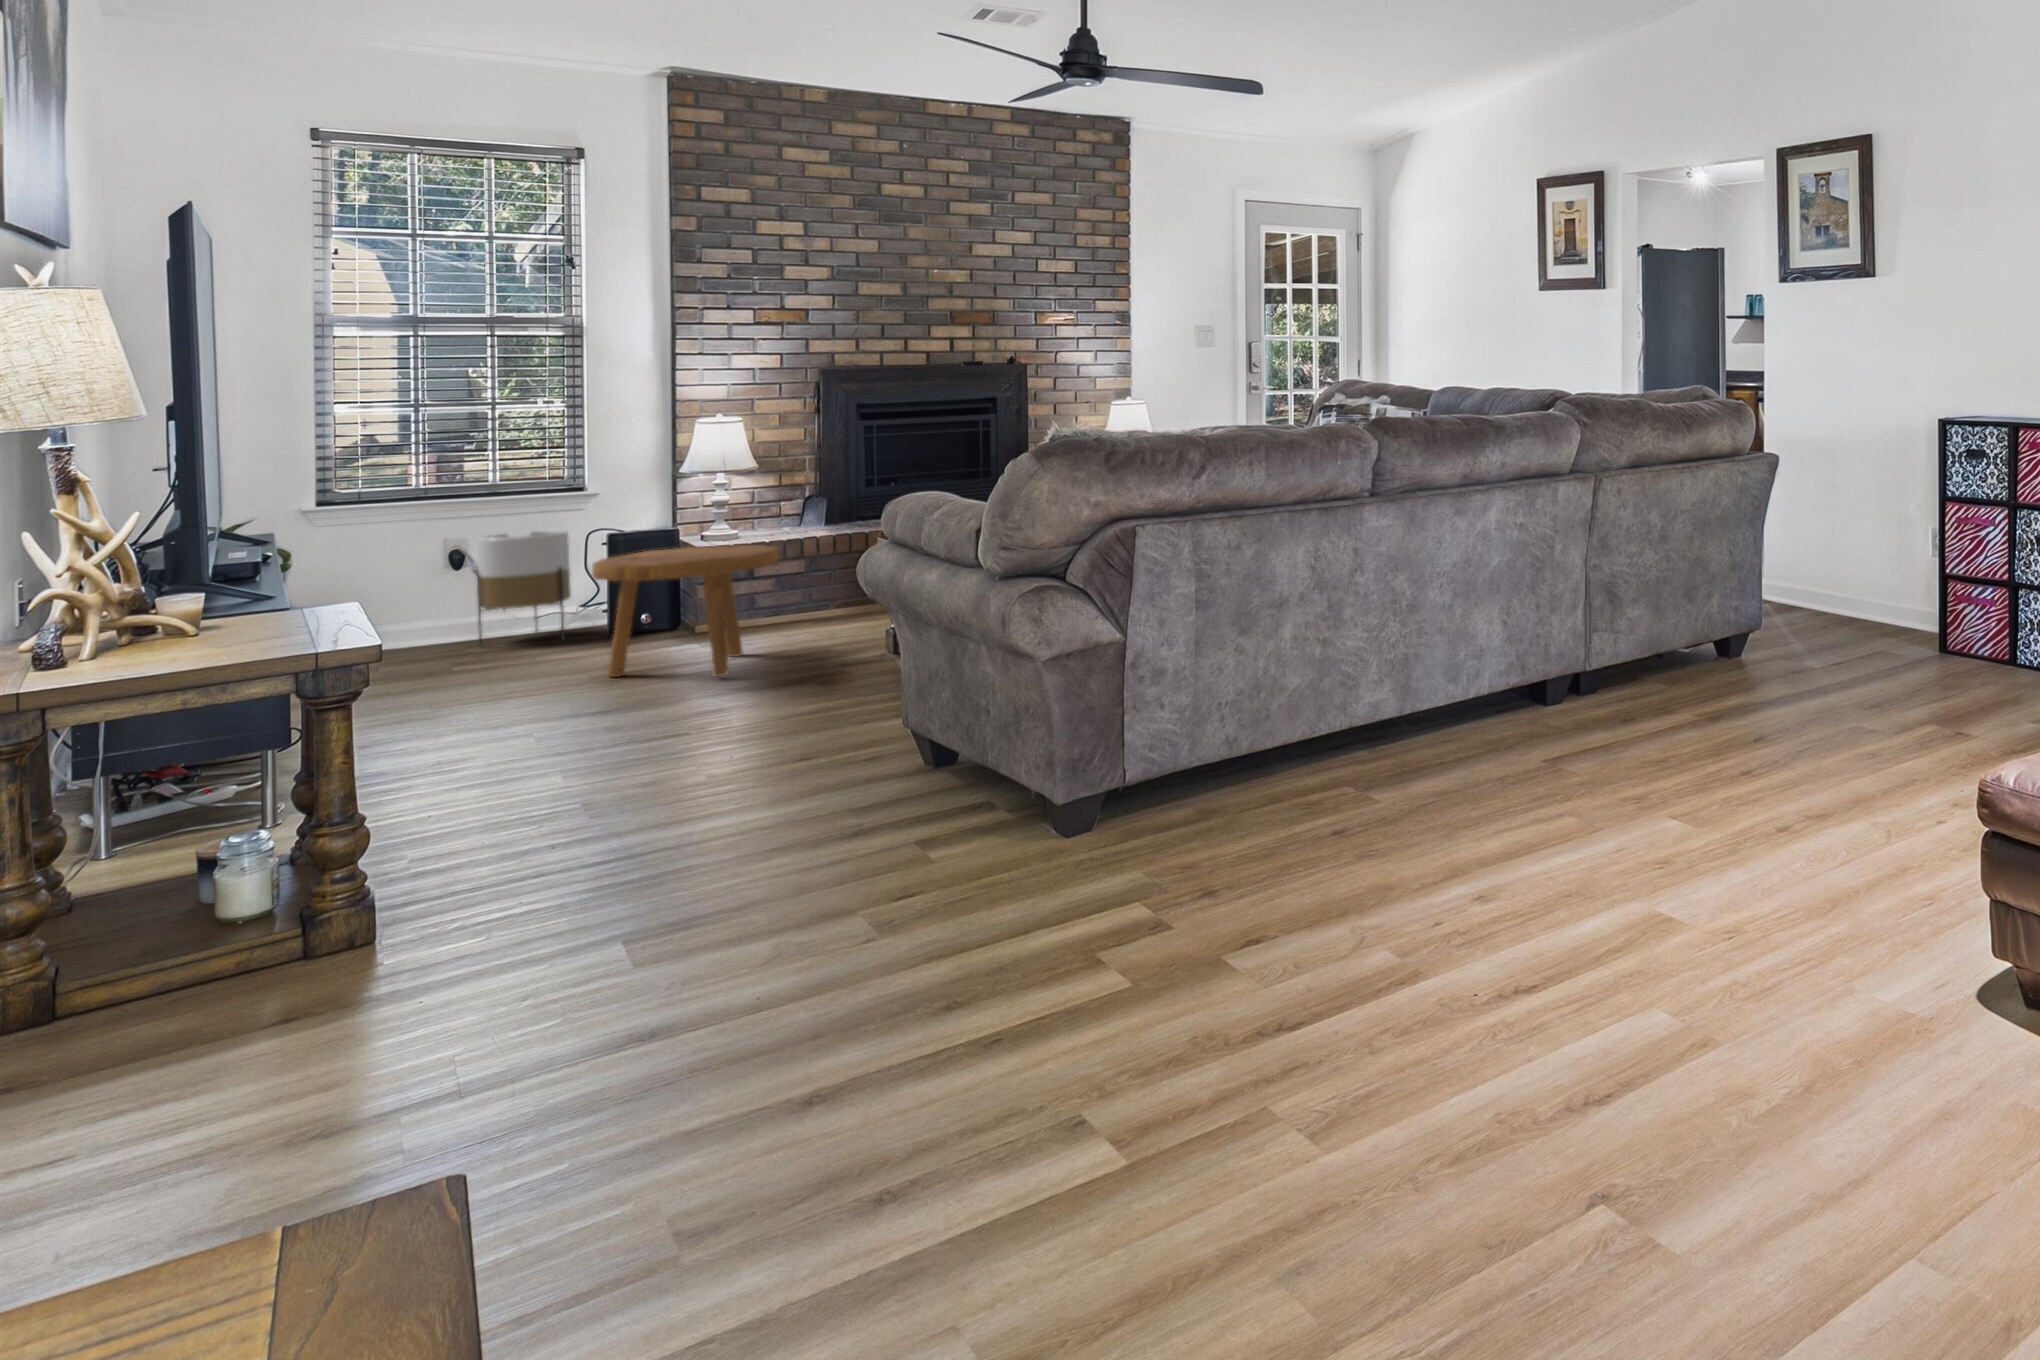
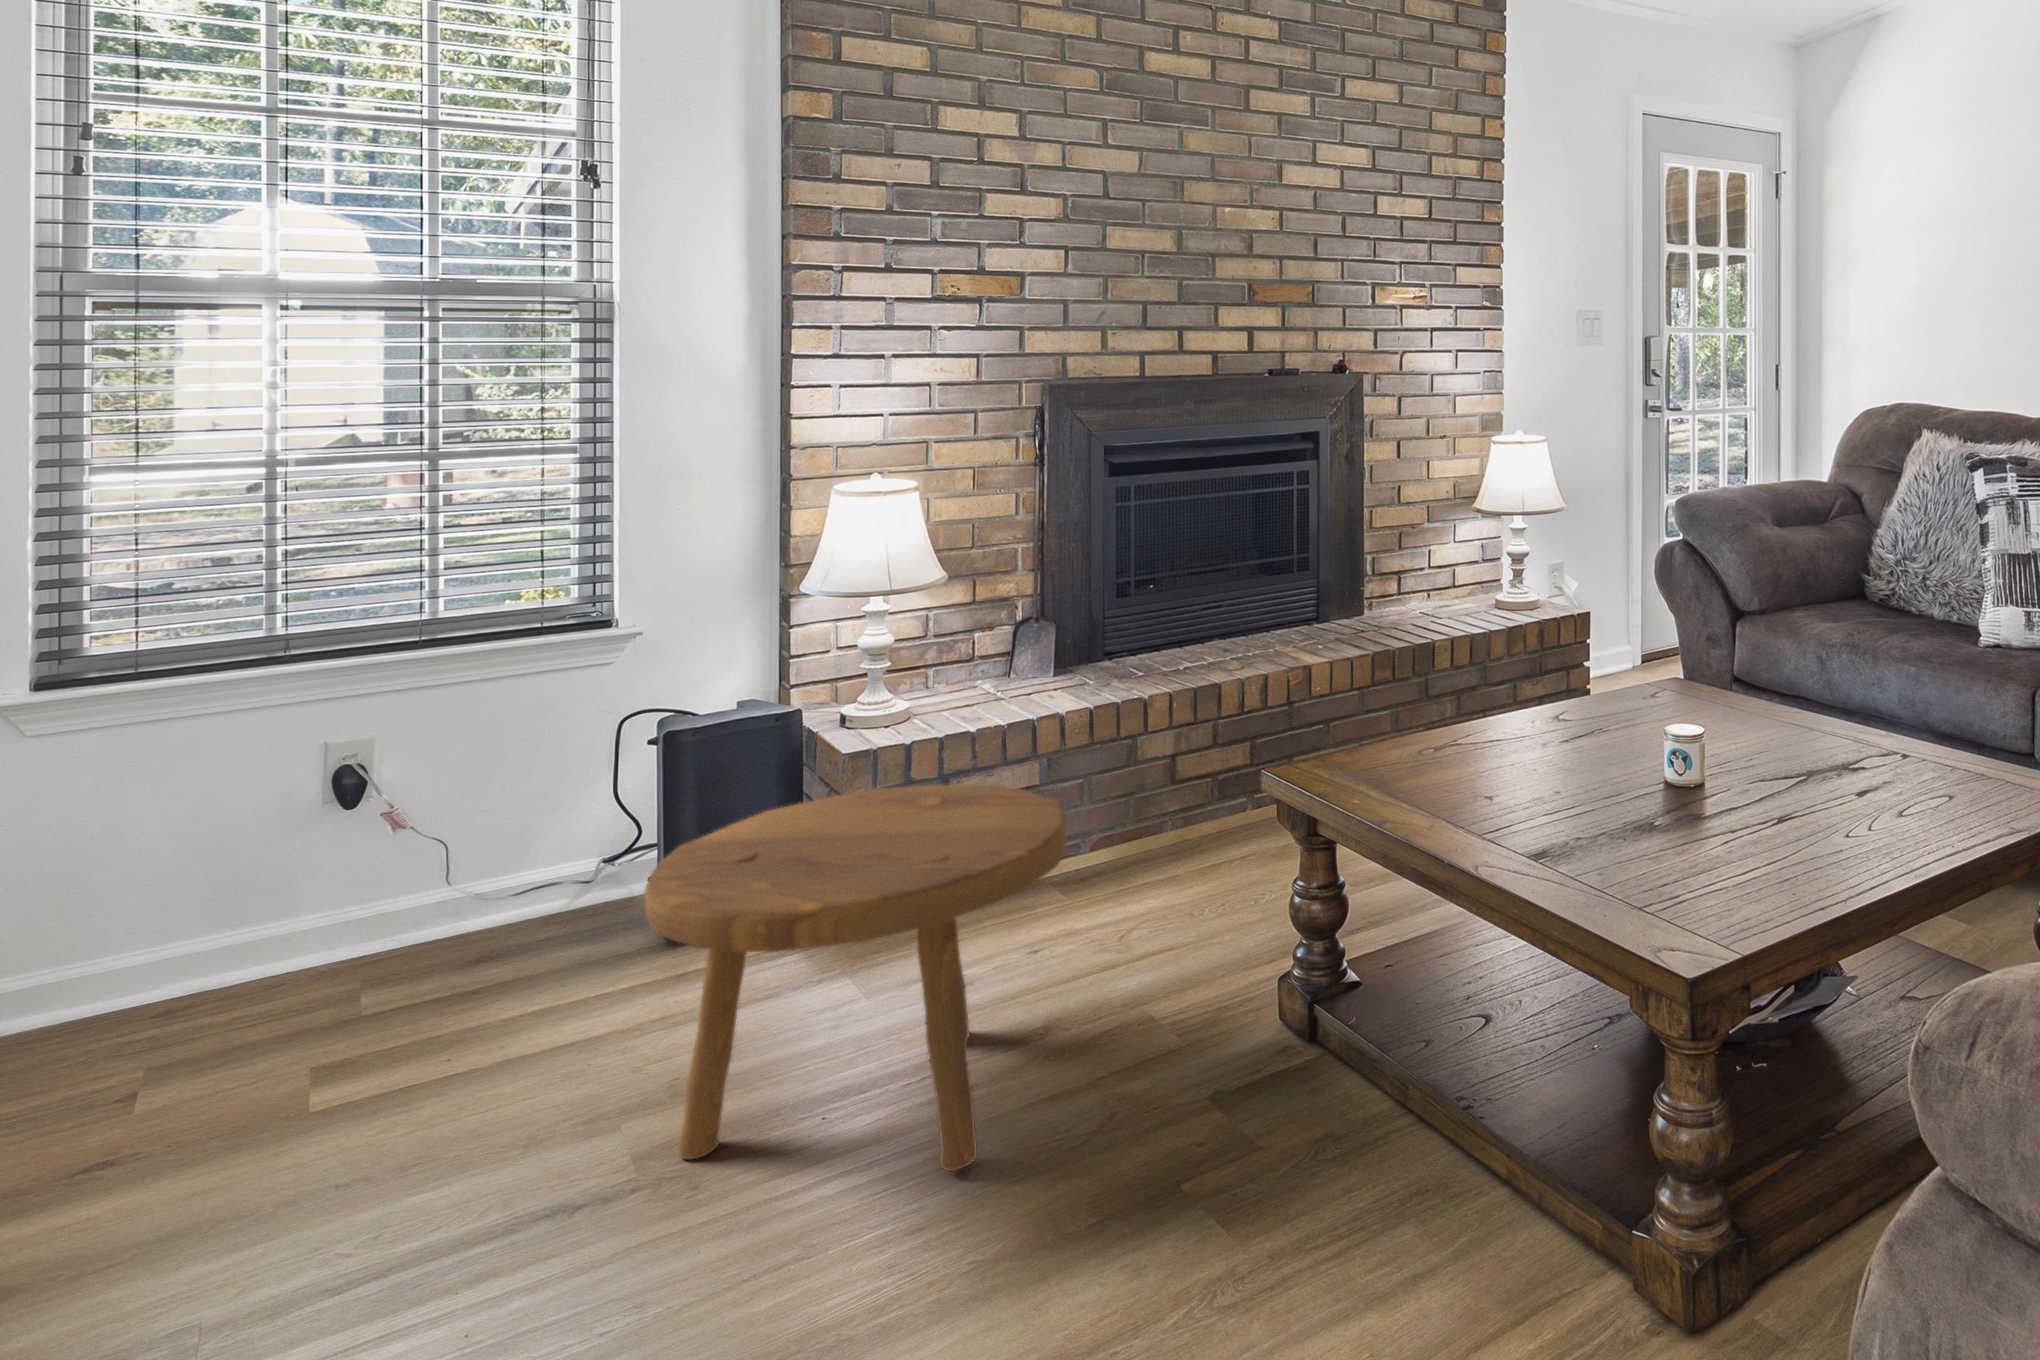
planter: present [477,530,571,645] -> none [384,719,583,994]

